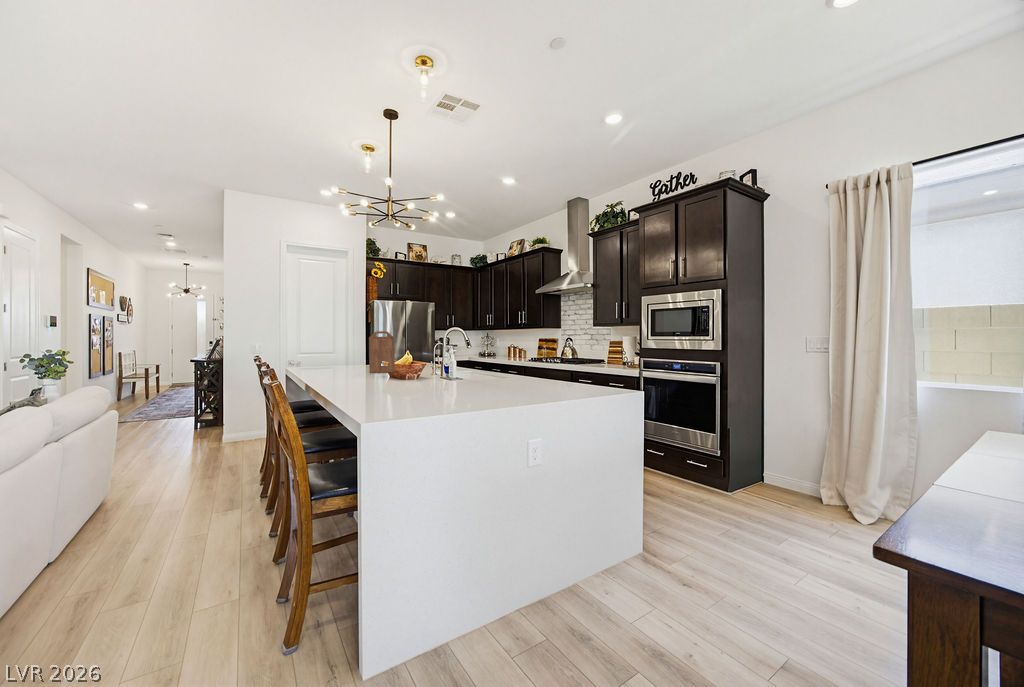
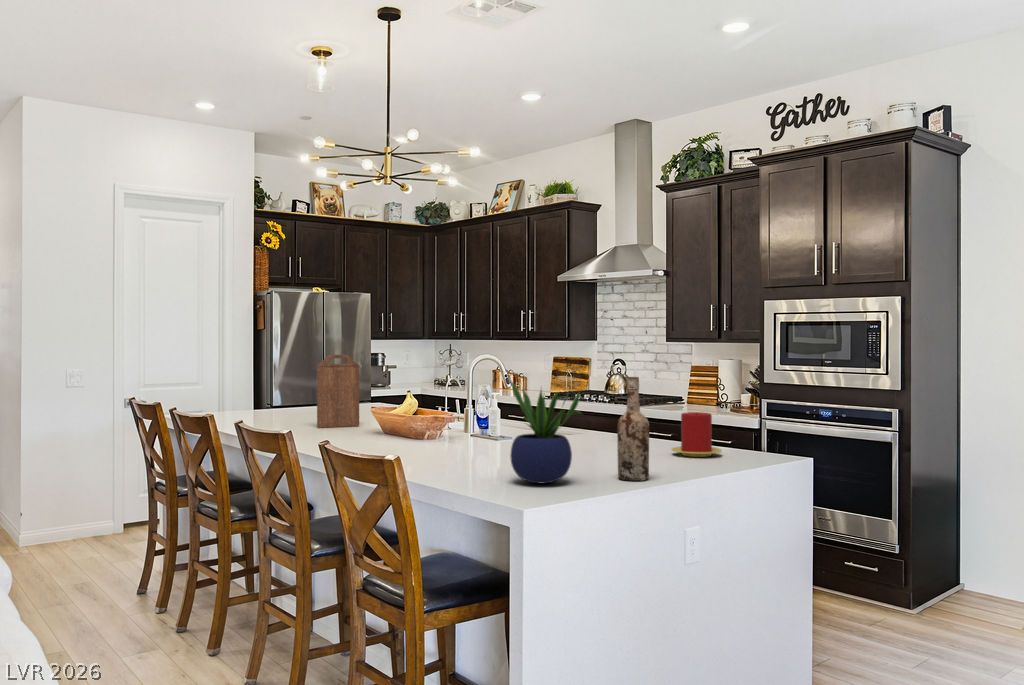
wine bottle: none [480,332,501,401] -> present [617,377,649,481]
potted plant: none [403,333,450,402] -> present [510,382,581,483]
candle: none [546,360,578,388] -> present [672,412,722,457]

